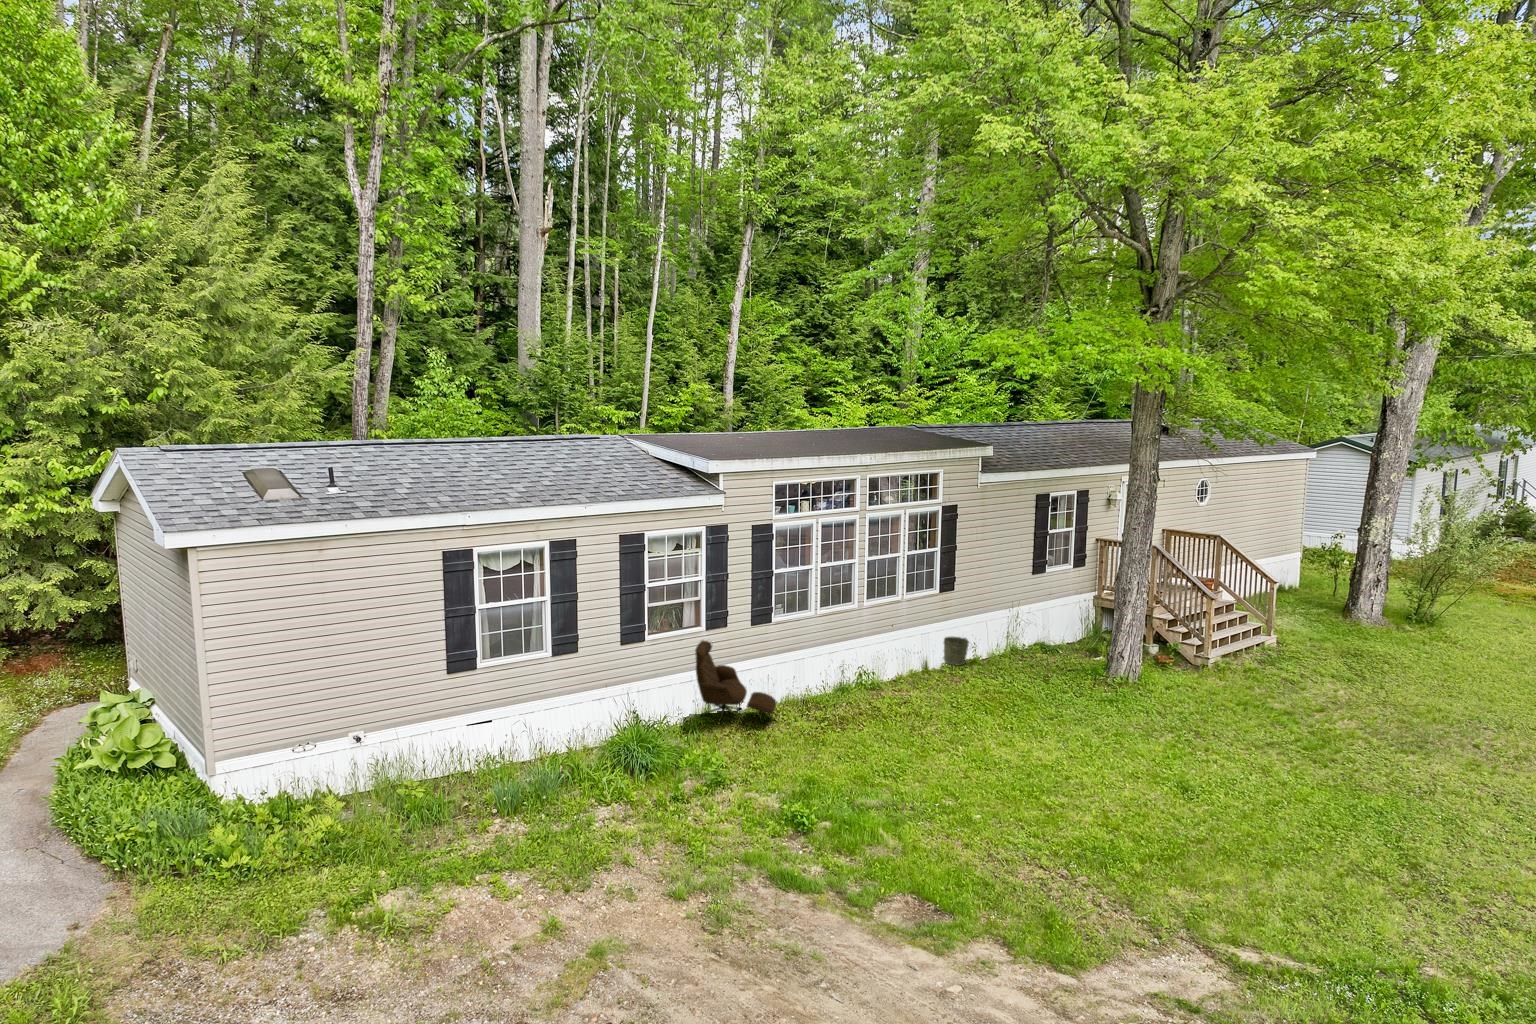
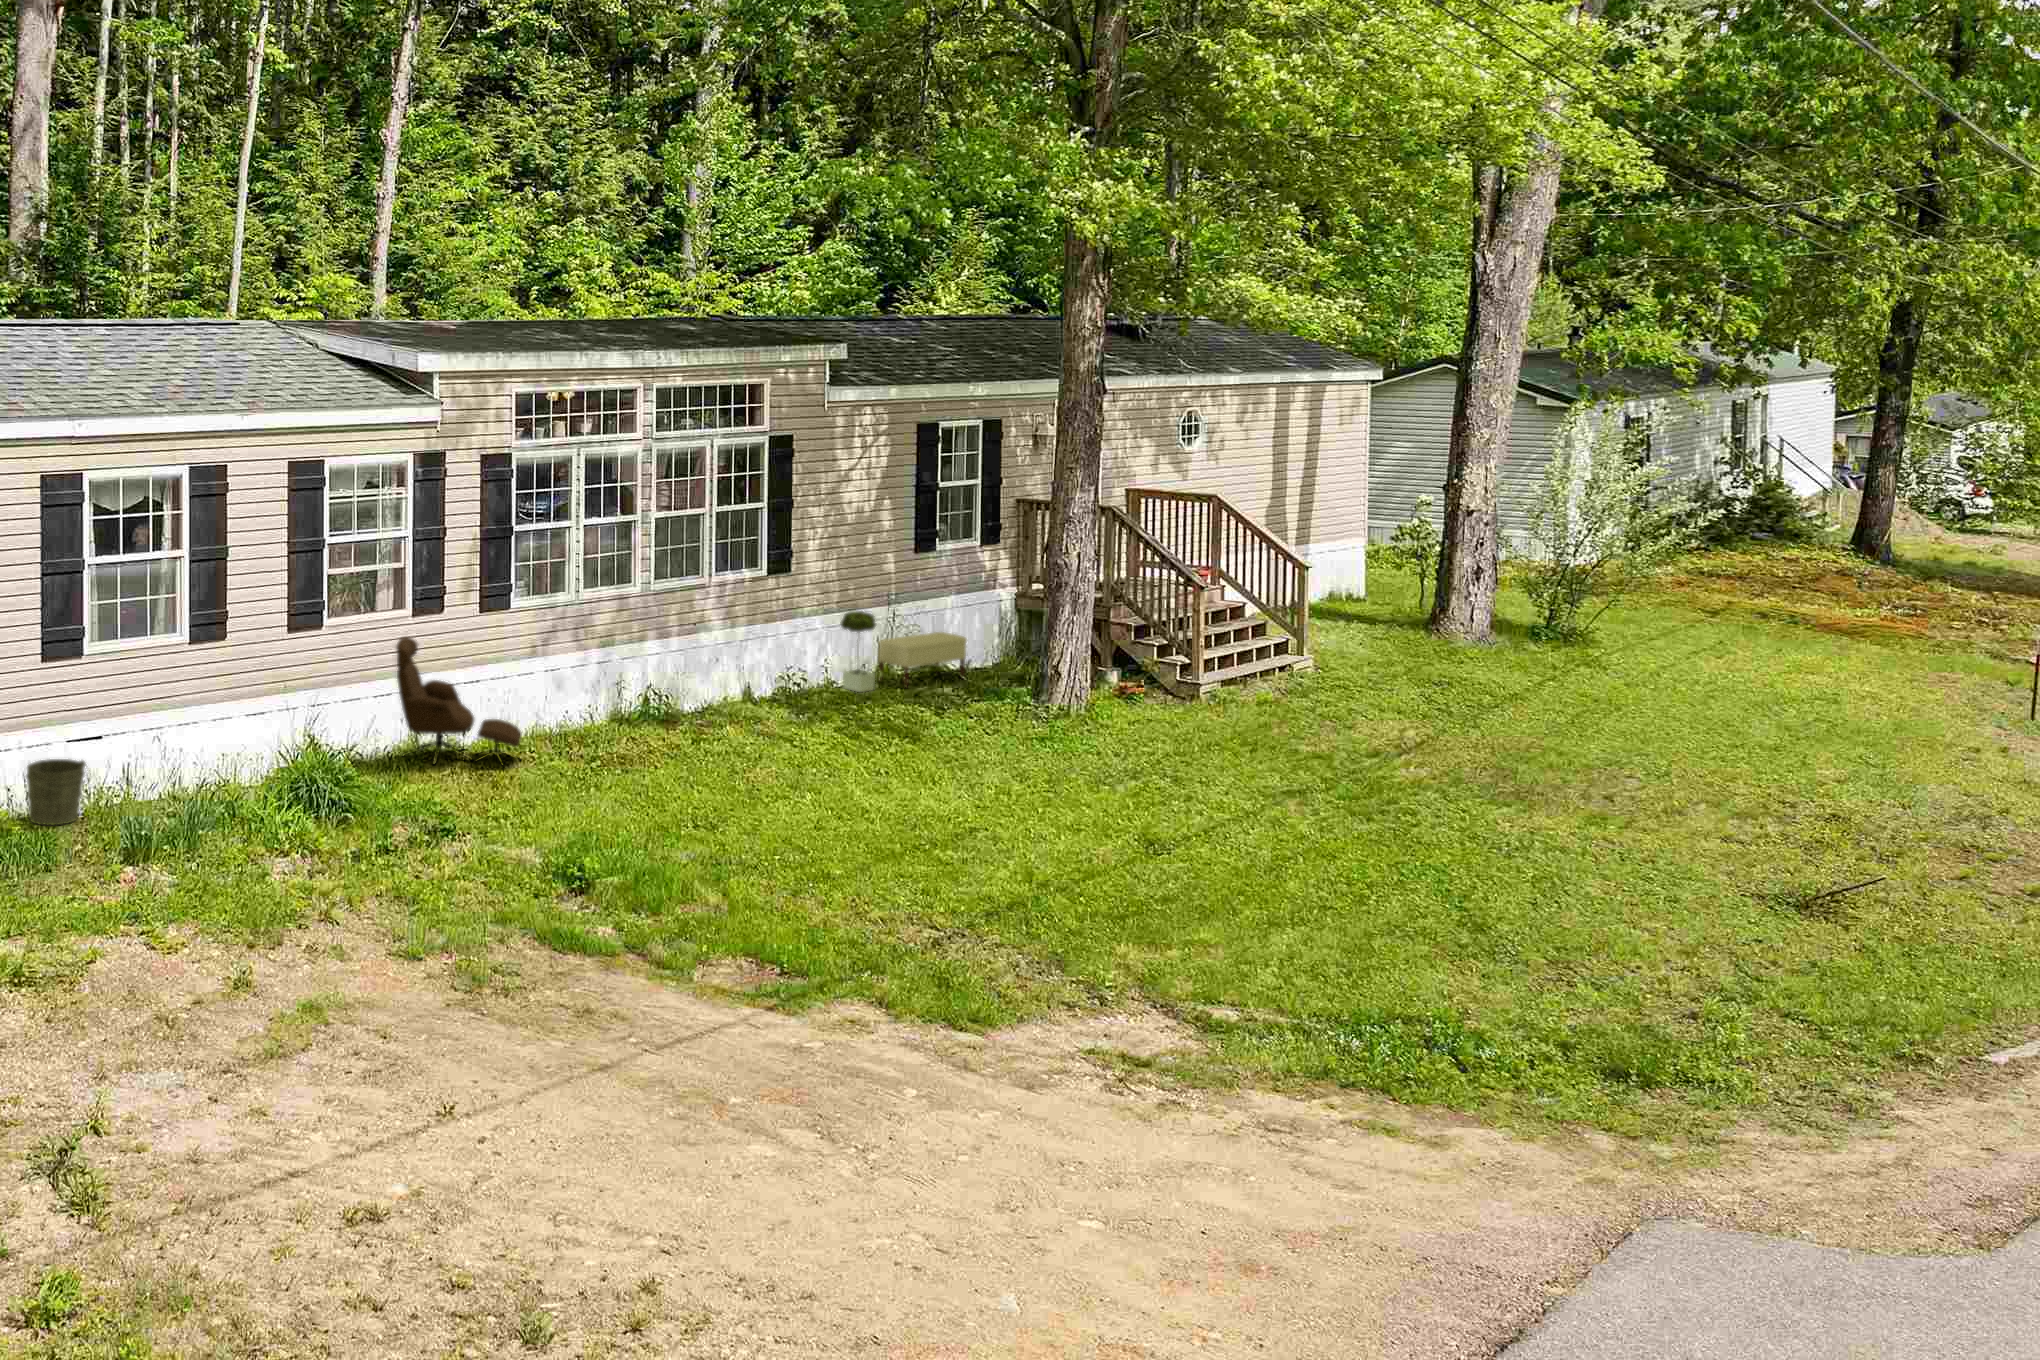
potted tree: none [982,608,1005,657] -> present [841,611,876,692]
bench: none [1003,616,1059,654] -> present [878,632,967,687]
bucket: present [944,636,969,665] -> present [26,759,86,825]

